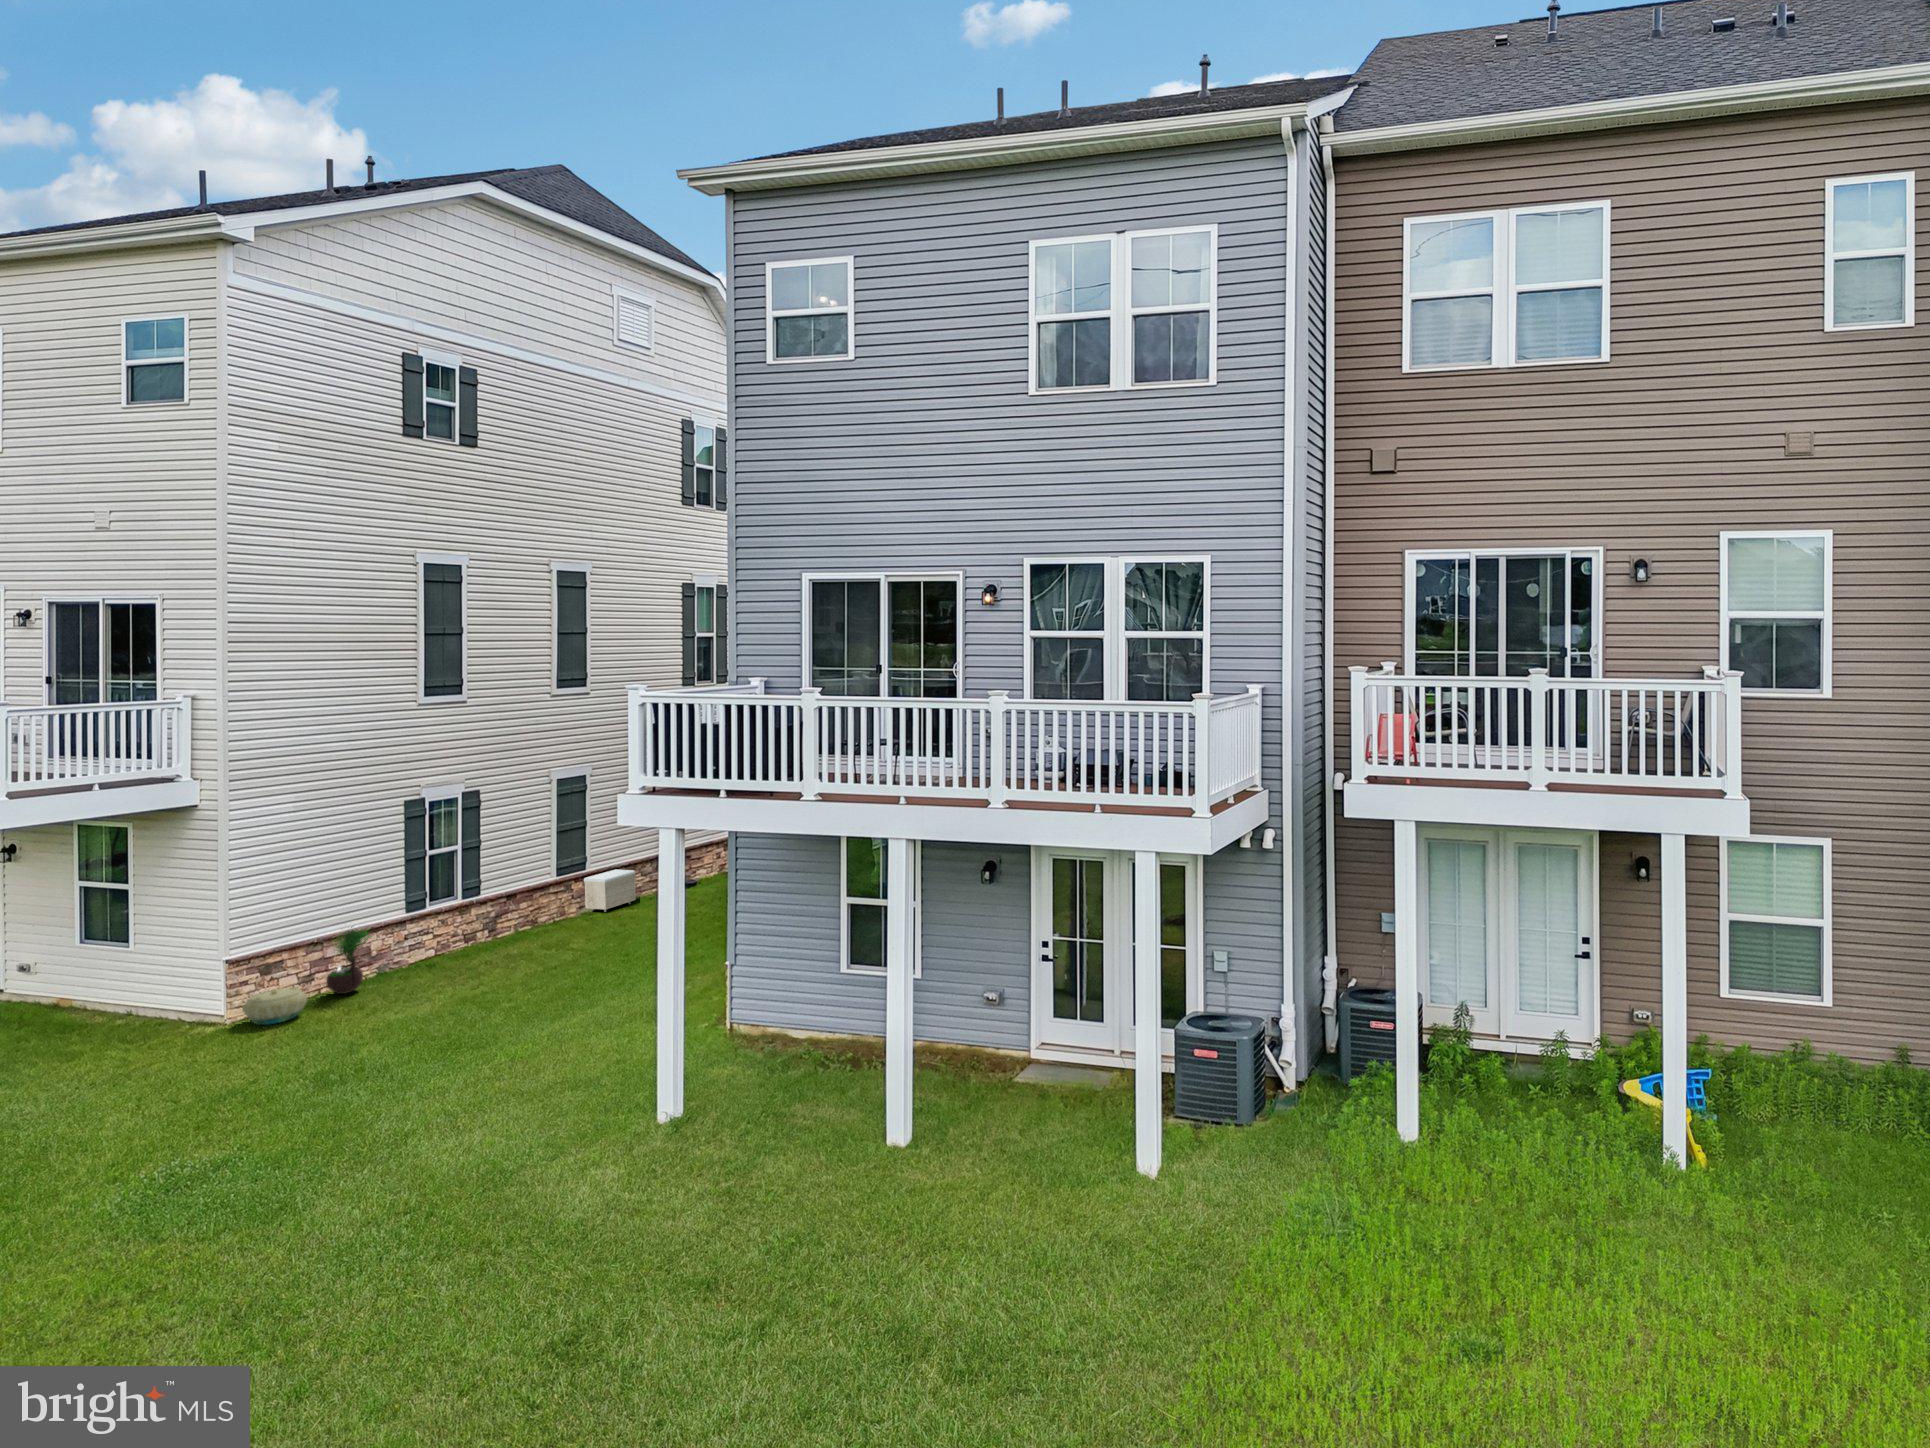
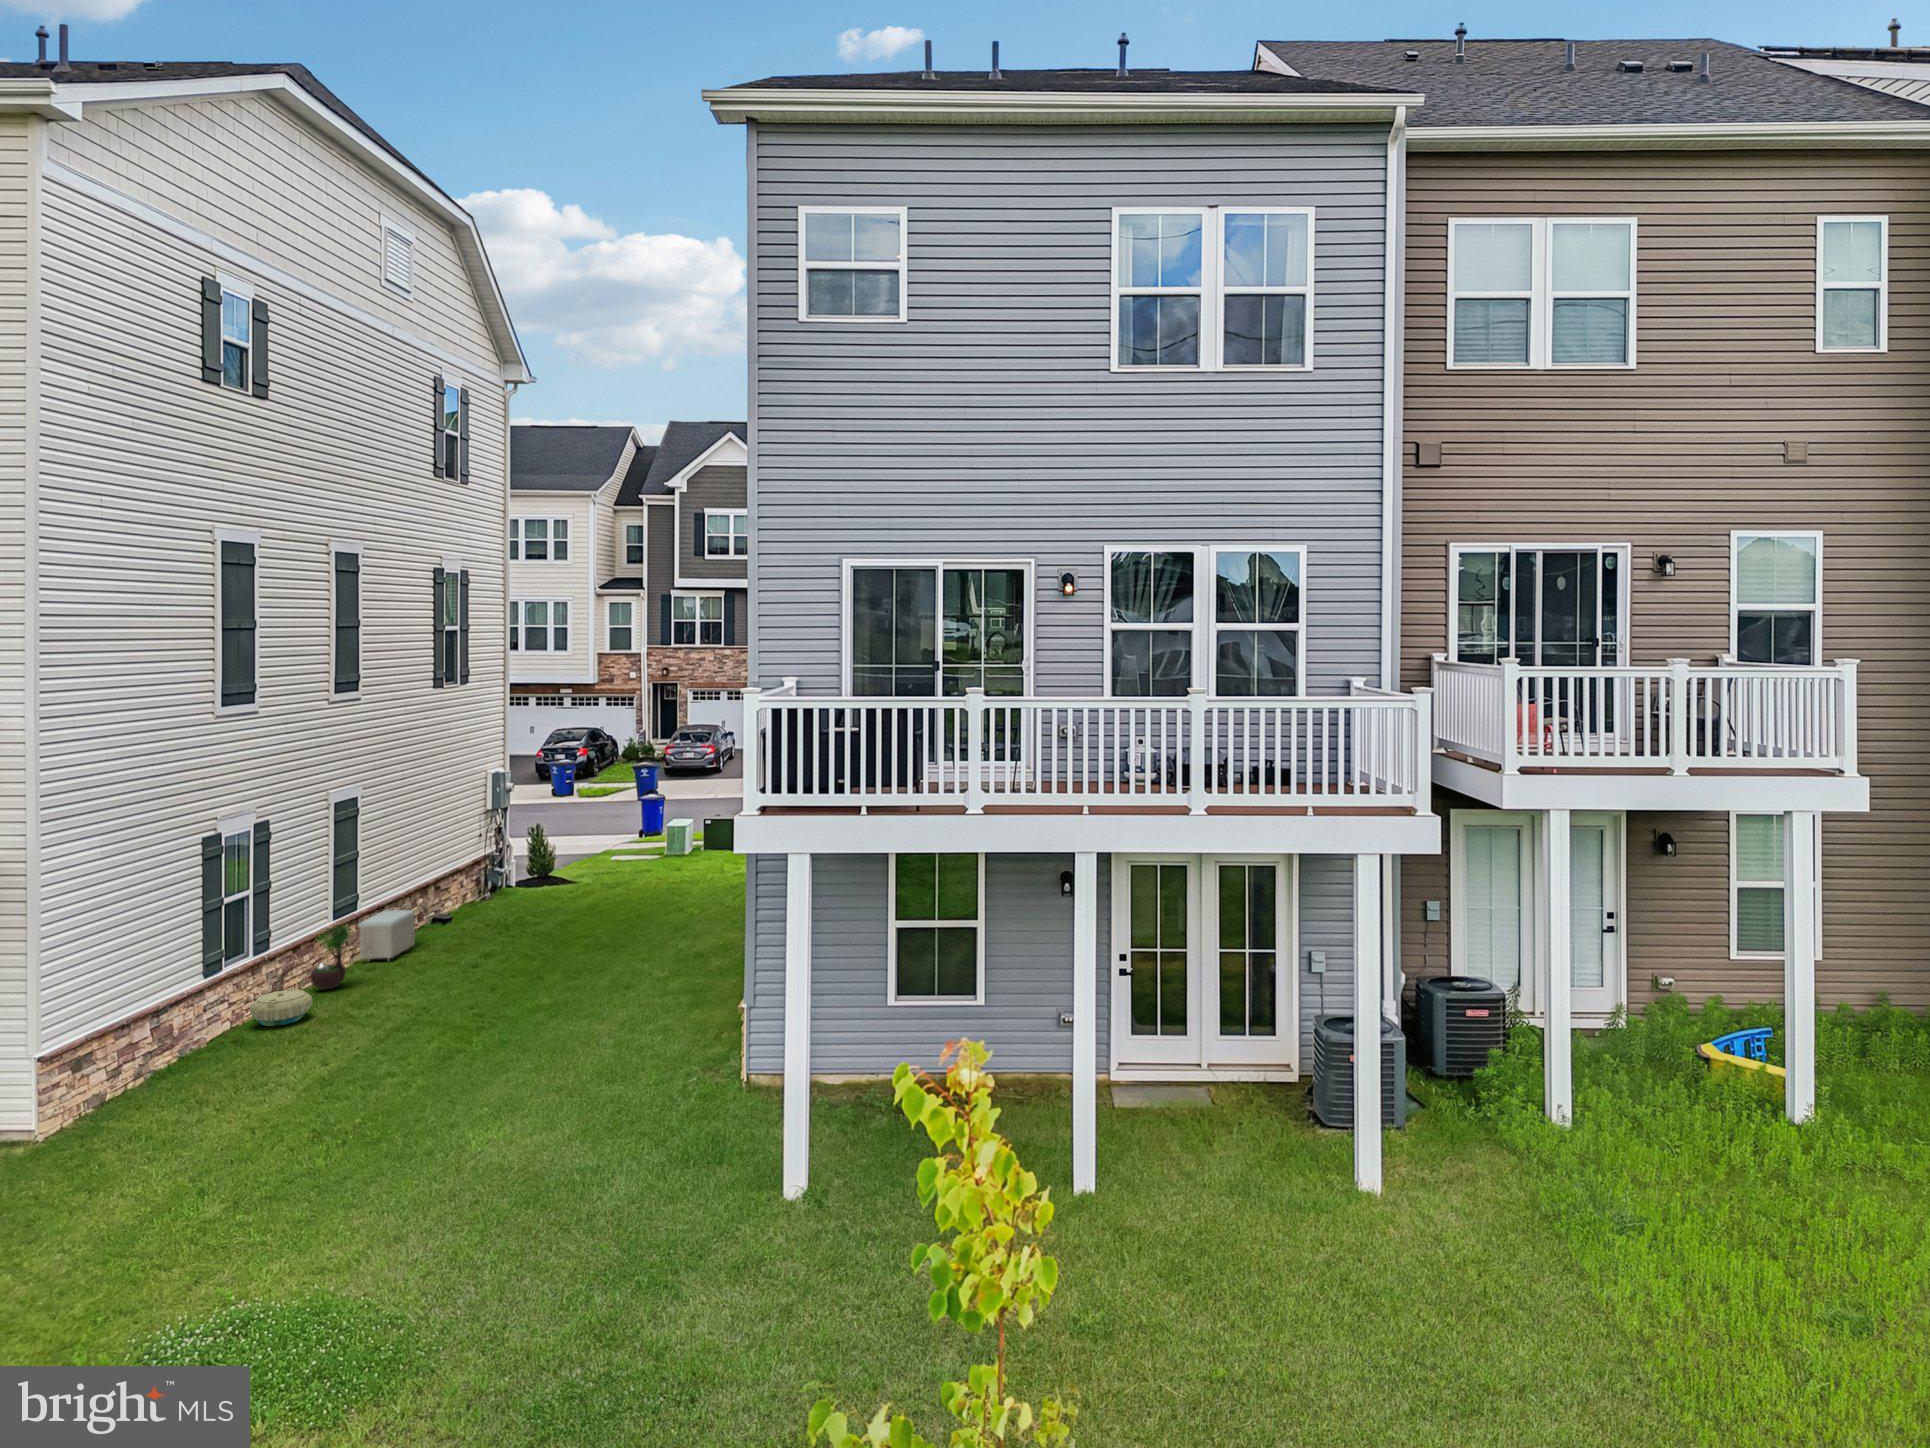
potted tree: present [327,926,369,994] -> present [310,925,352,989]
basket: present [243,987,307,1025] -> present [250,989,313,1026]

